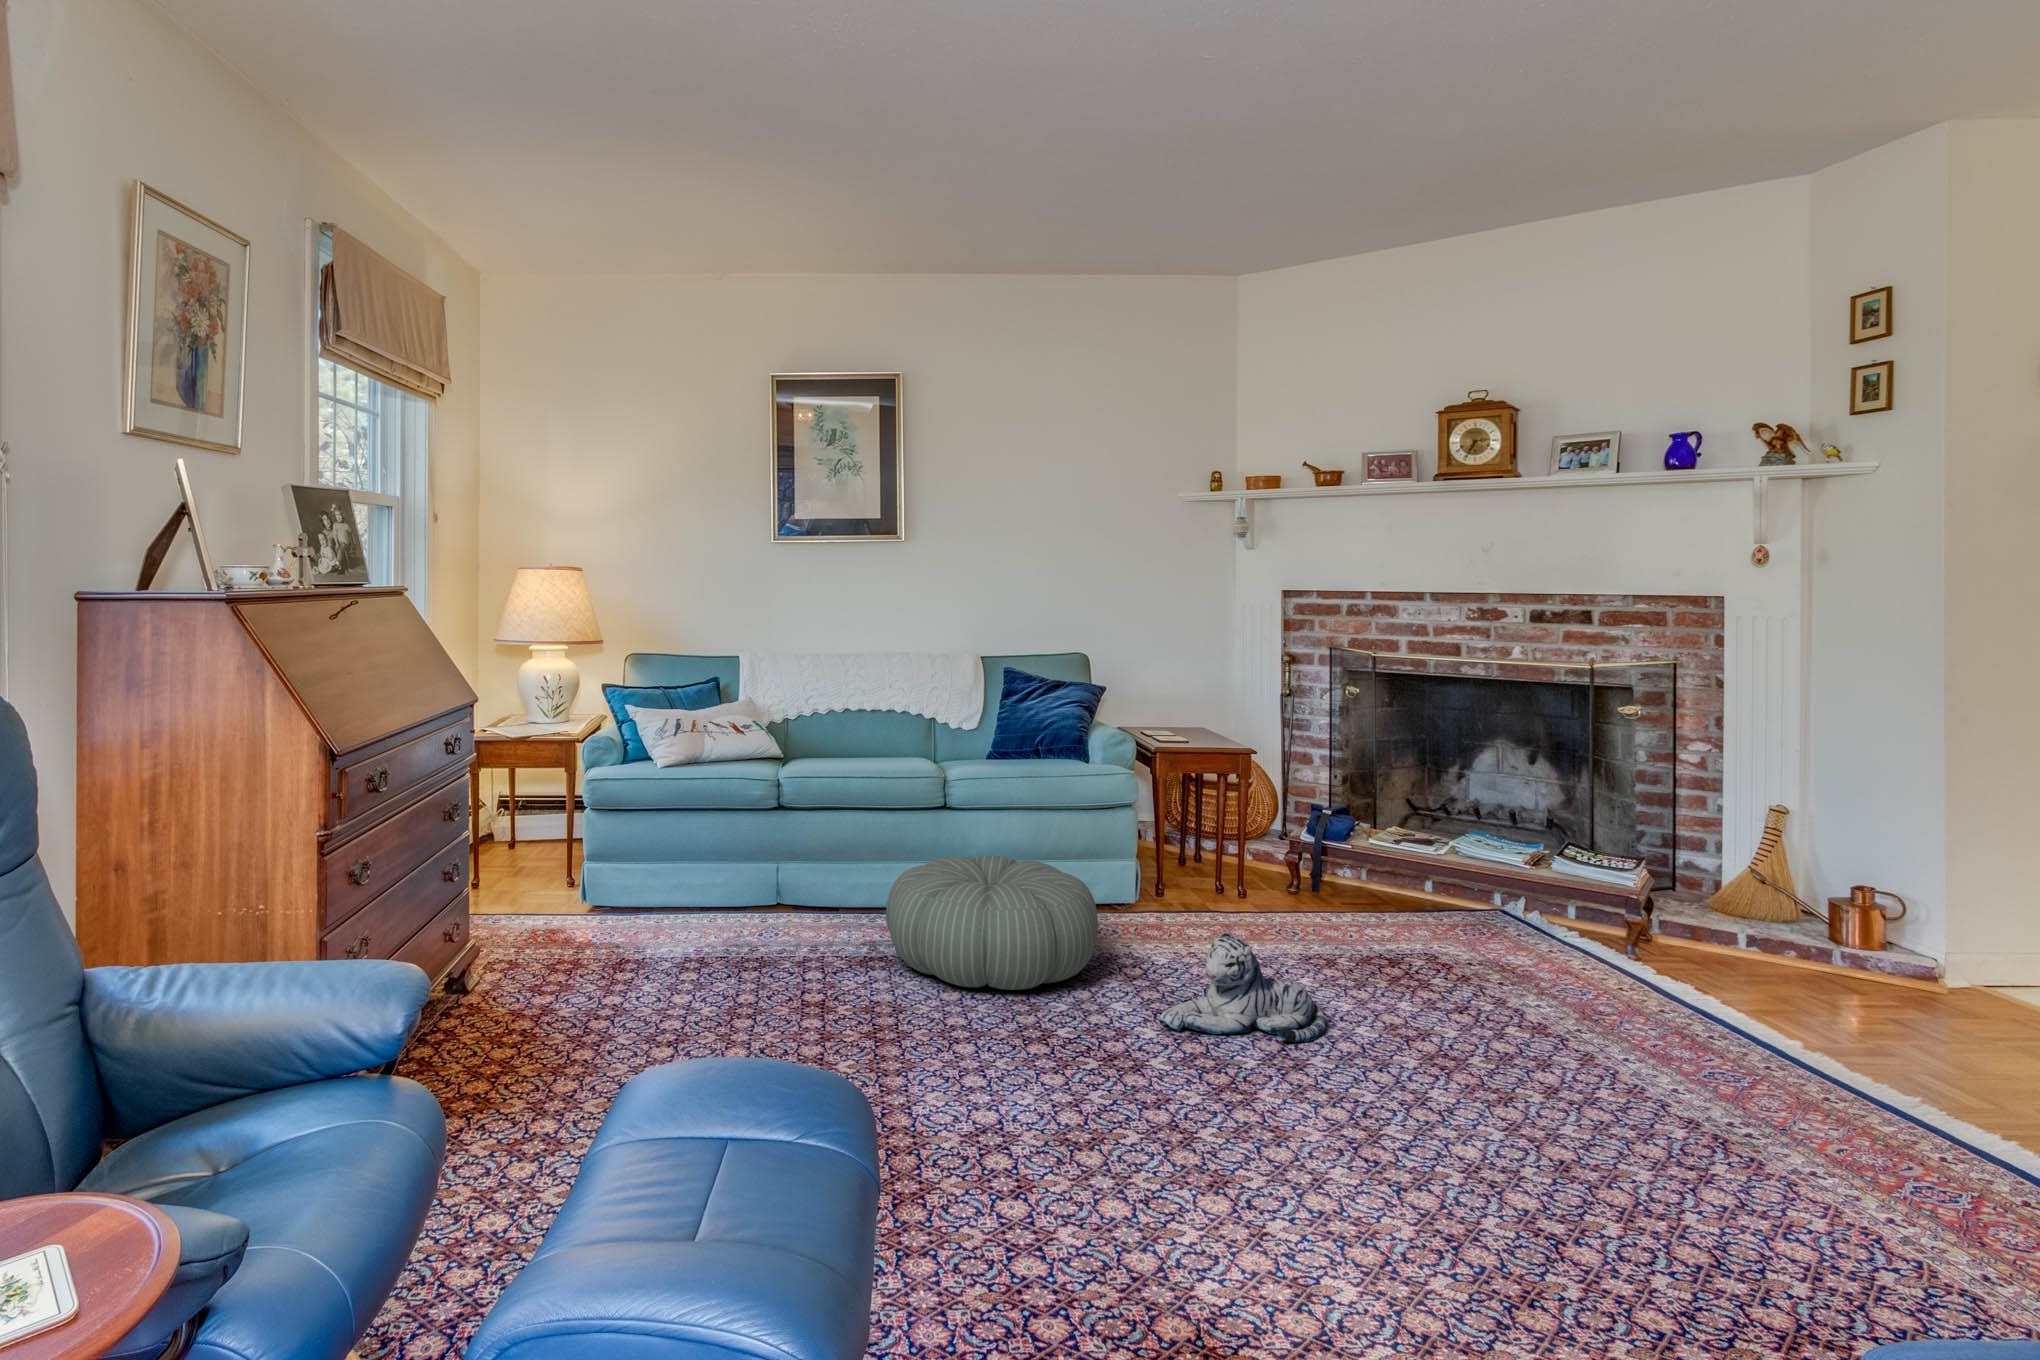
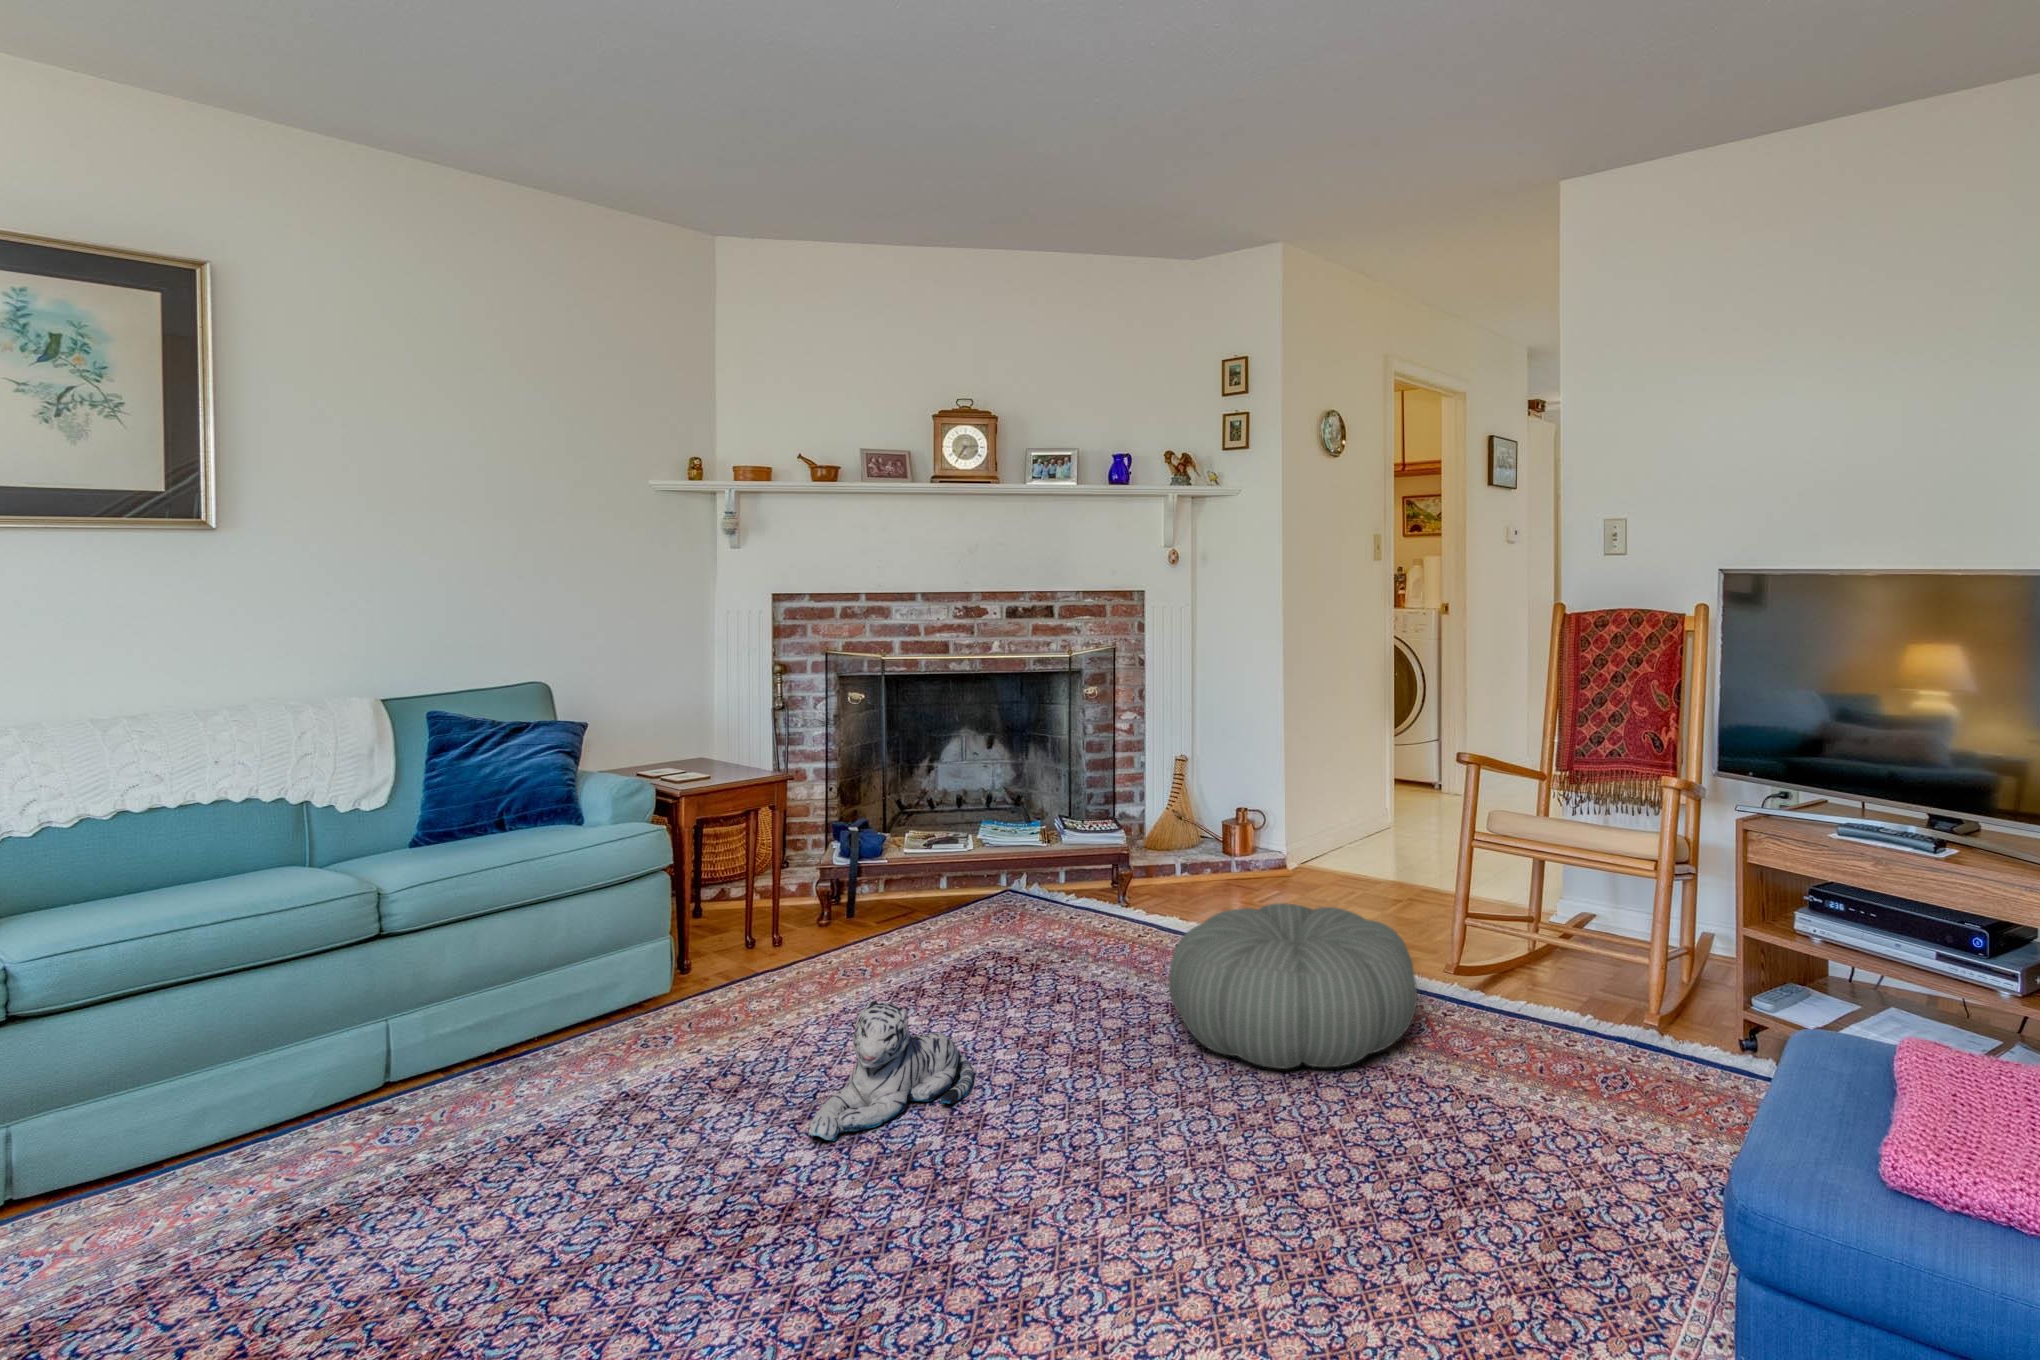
pouf: present [886,856,1098,990] -> present [1169,903,1417,1069]

